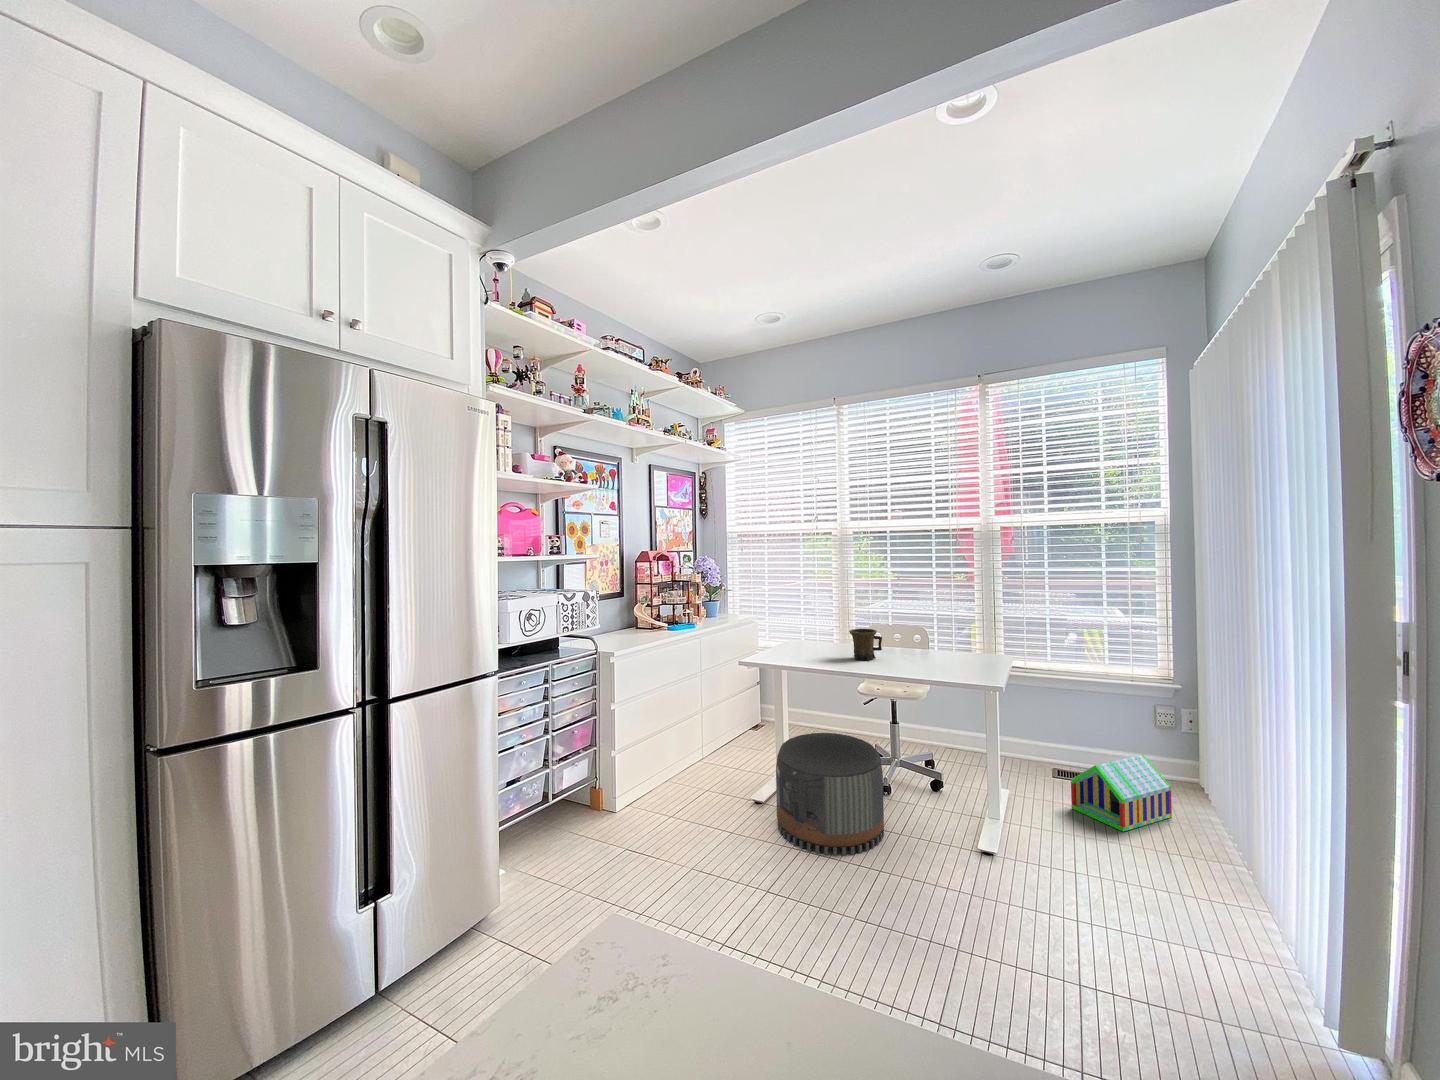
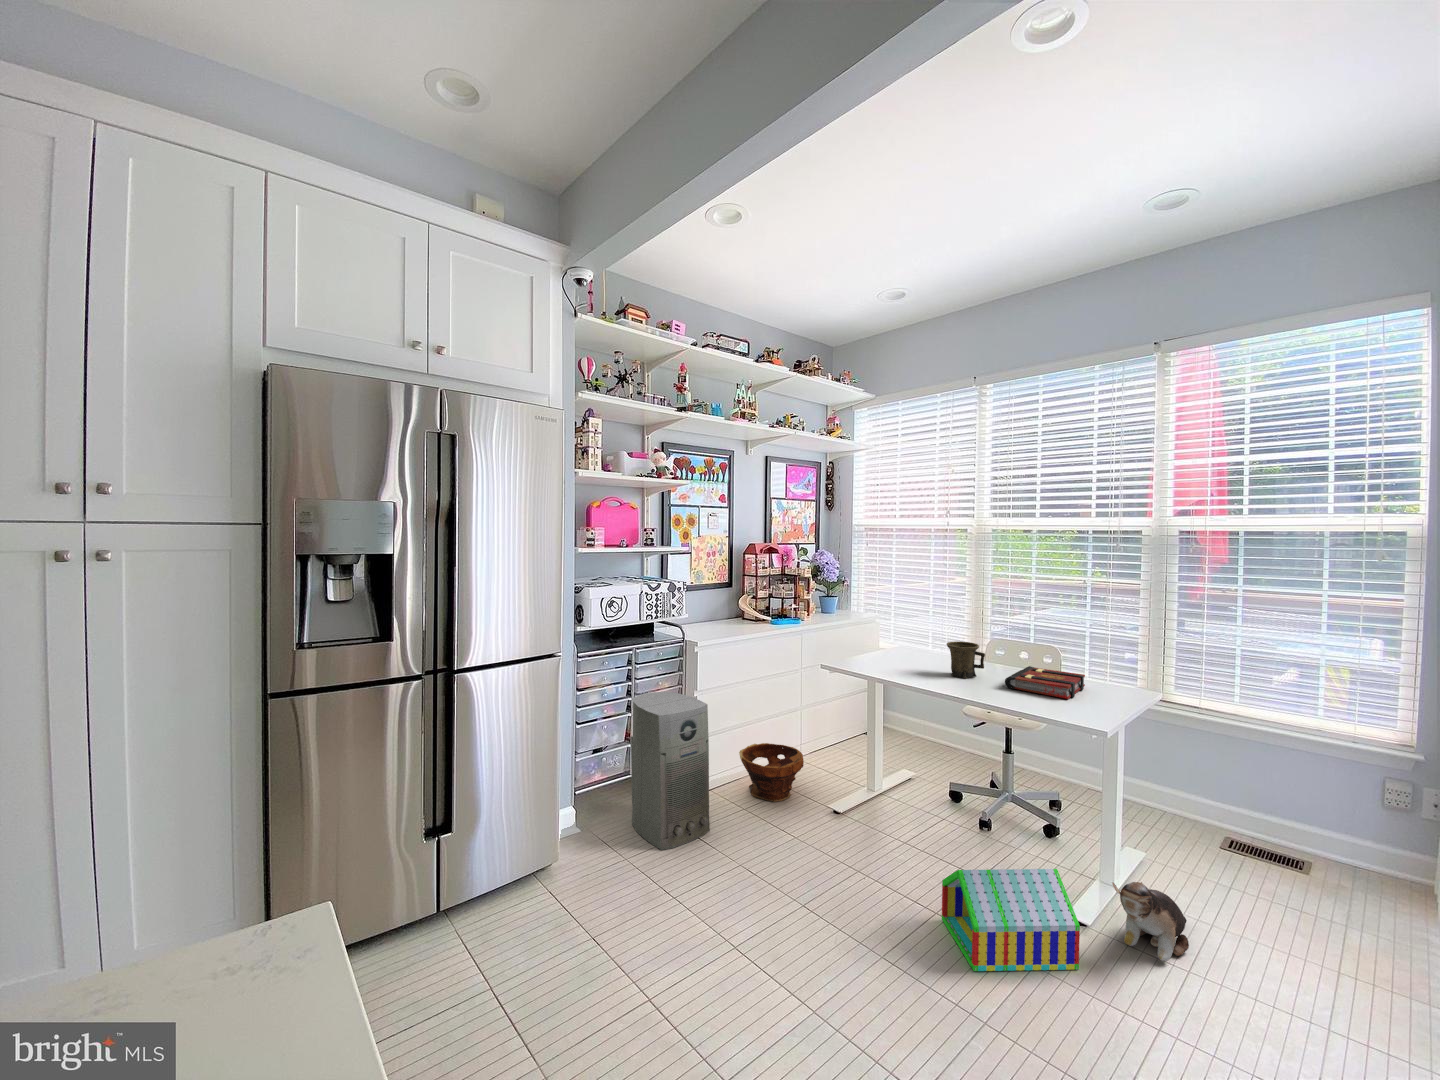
book: none [905,645,960,668] -> present [1005,666,1085,699]
air purifier: none [554,707,648,875] -> present [631,691,710,850]
pouf: present [776,733,884,855] -> none [843,749,963,886]
planter: none [658,747,722,805] -> present [739,743,804,802]
toy house: present [1071,755,1172,832] -> present [942,869,1080,971]
plush toy: none [1018,808,1068,869] -> present [1112,882,1189,961]

